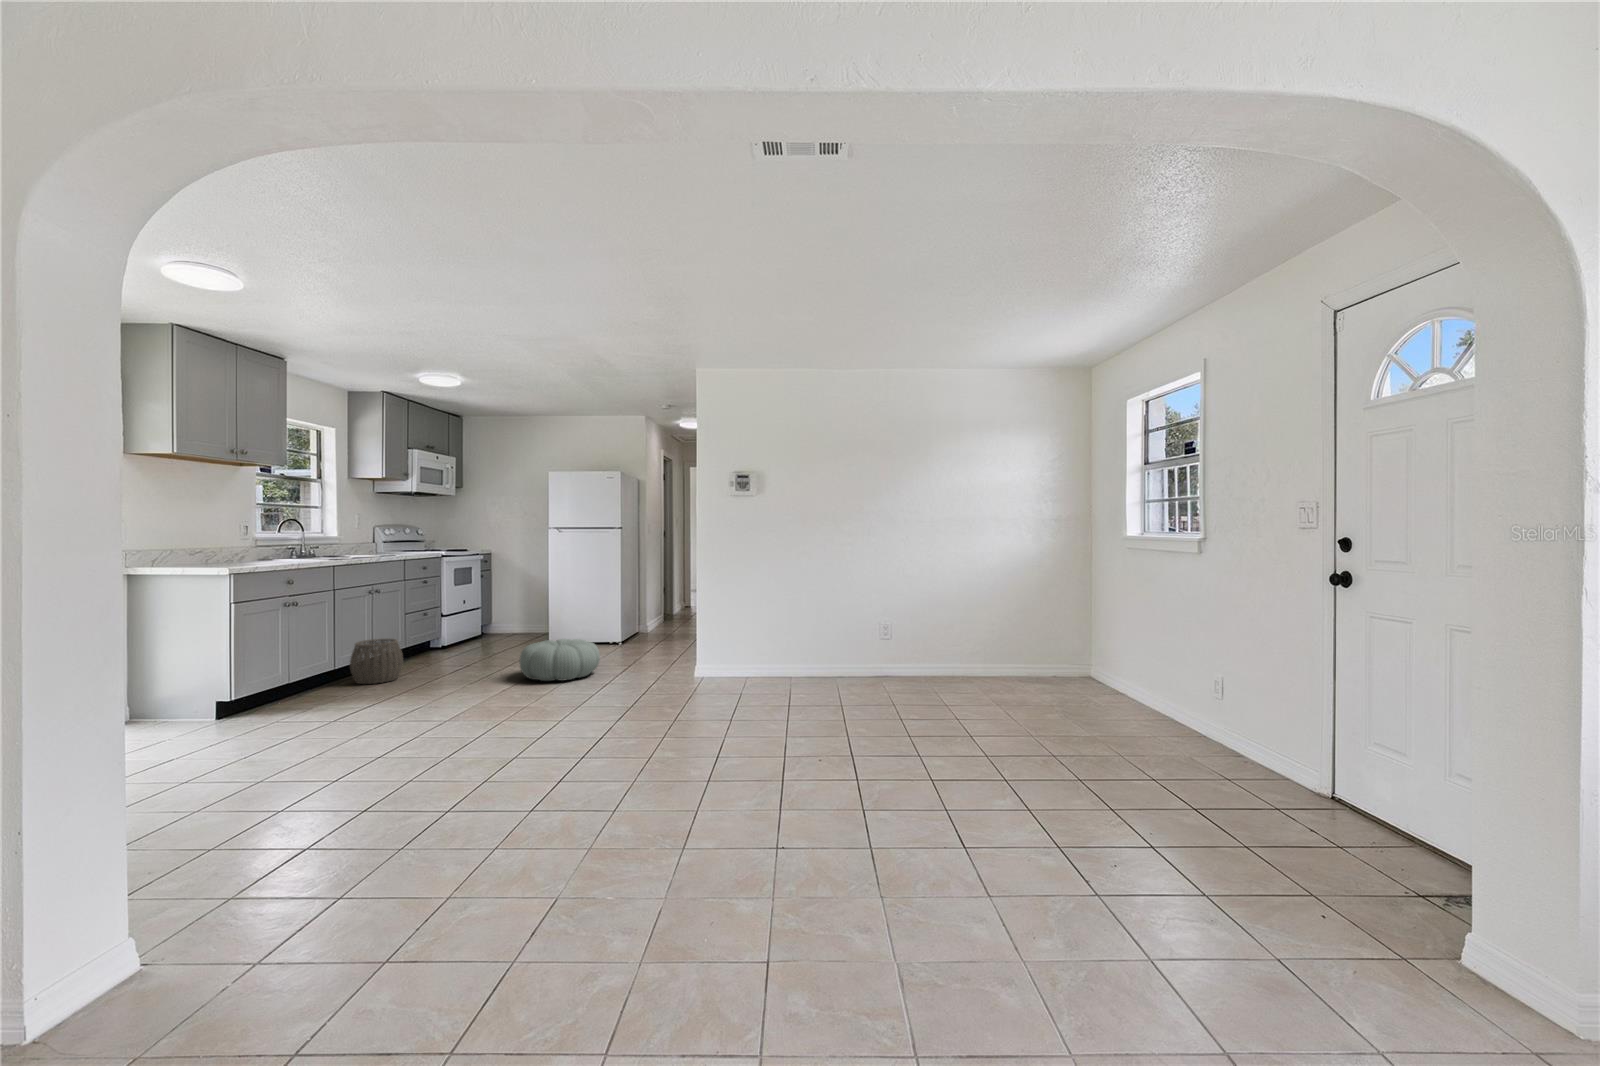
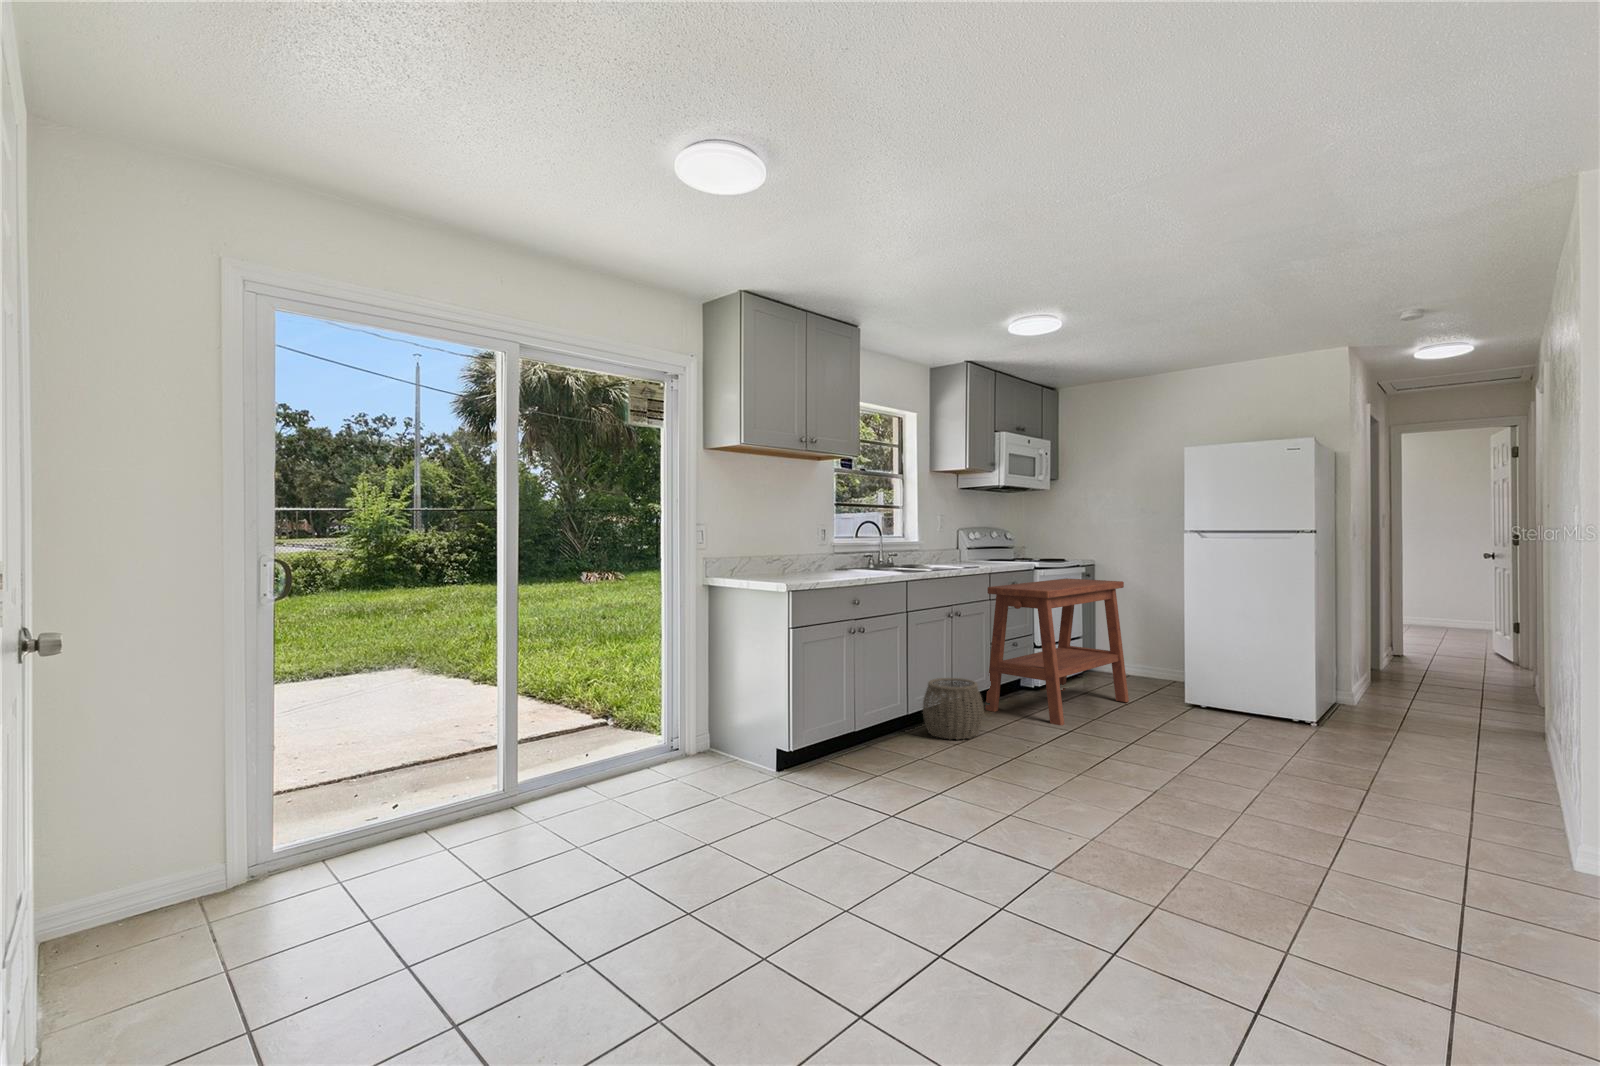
side table: none [402,563,513,665] -> present [985,578,1129,725]
pouf: present [520,639,600,681] -> none [1146,716,1291,796]

